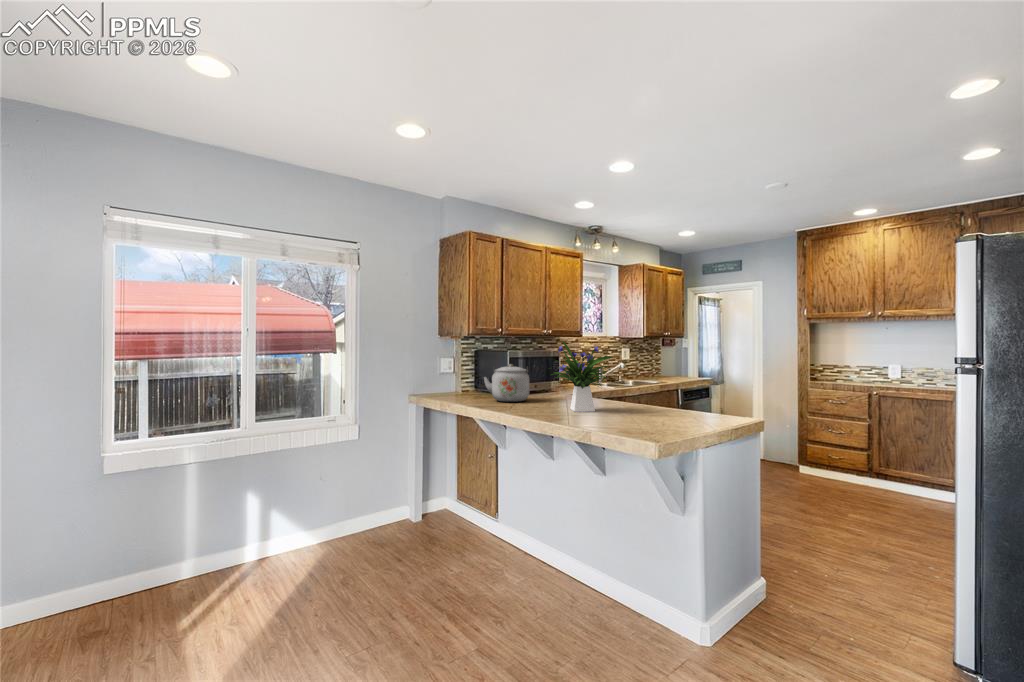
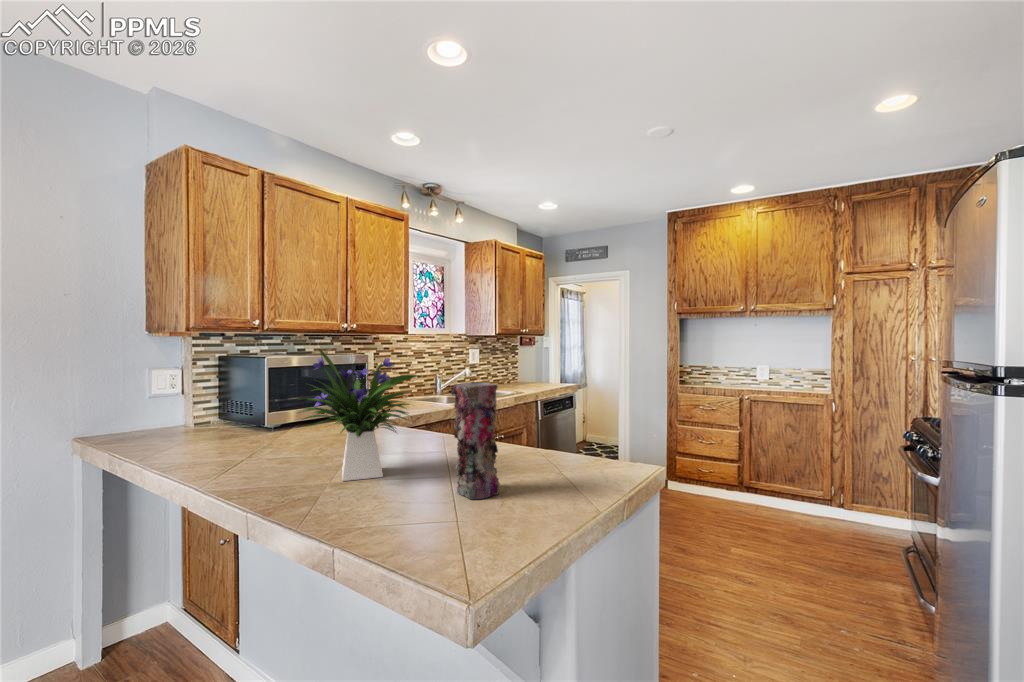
vase: none [637,359,664,419] -> present [451,383,500,499]
kettle: present [484,364,529,402] -> none [200,386,294,455]

